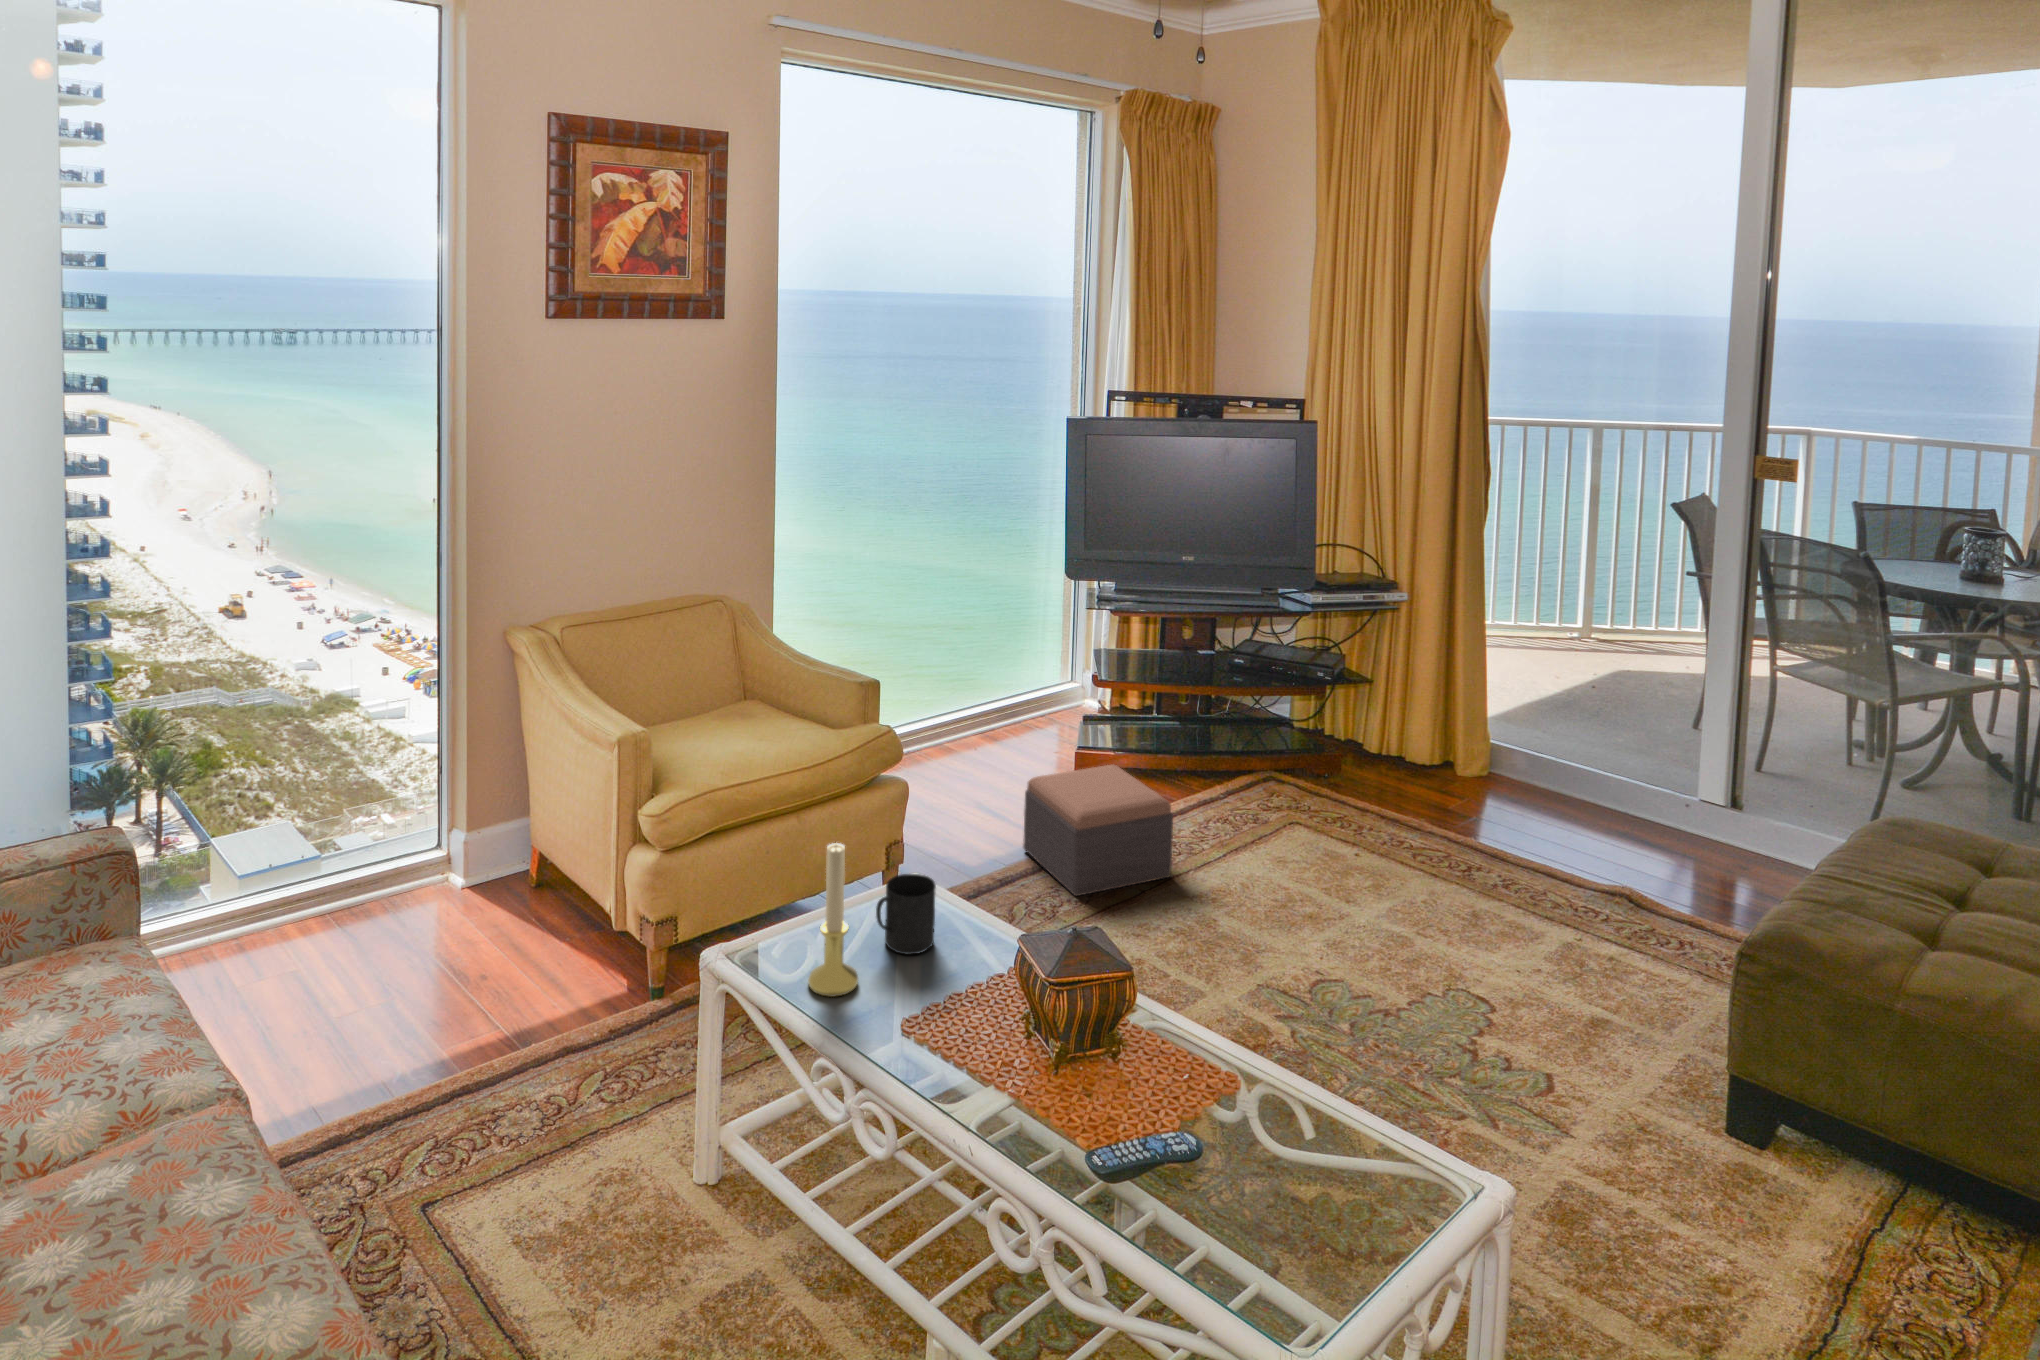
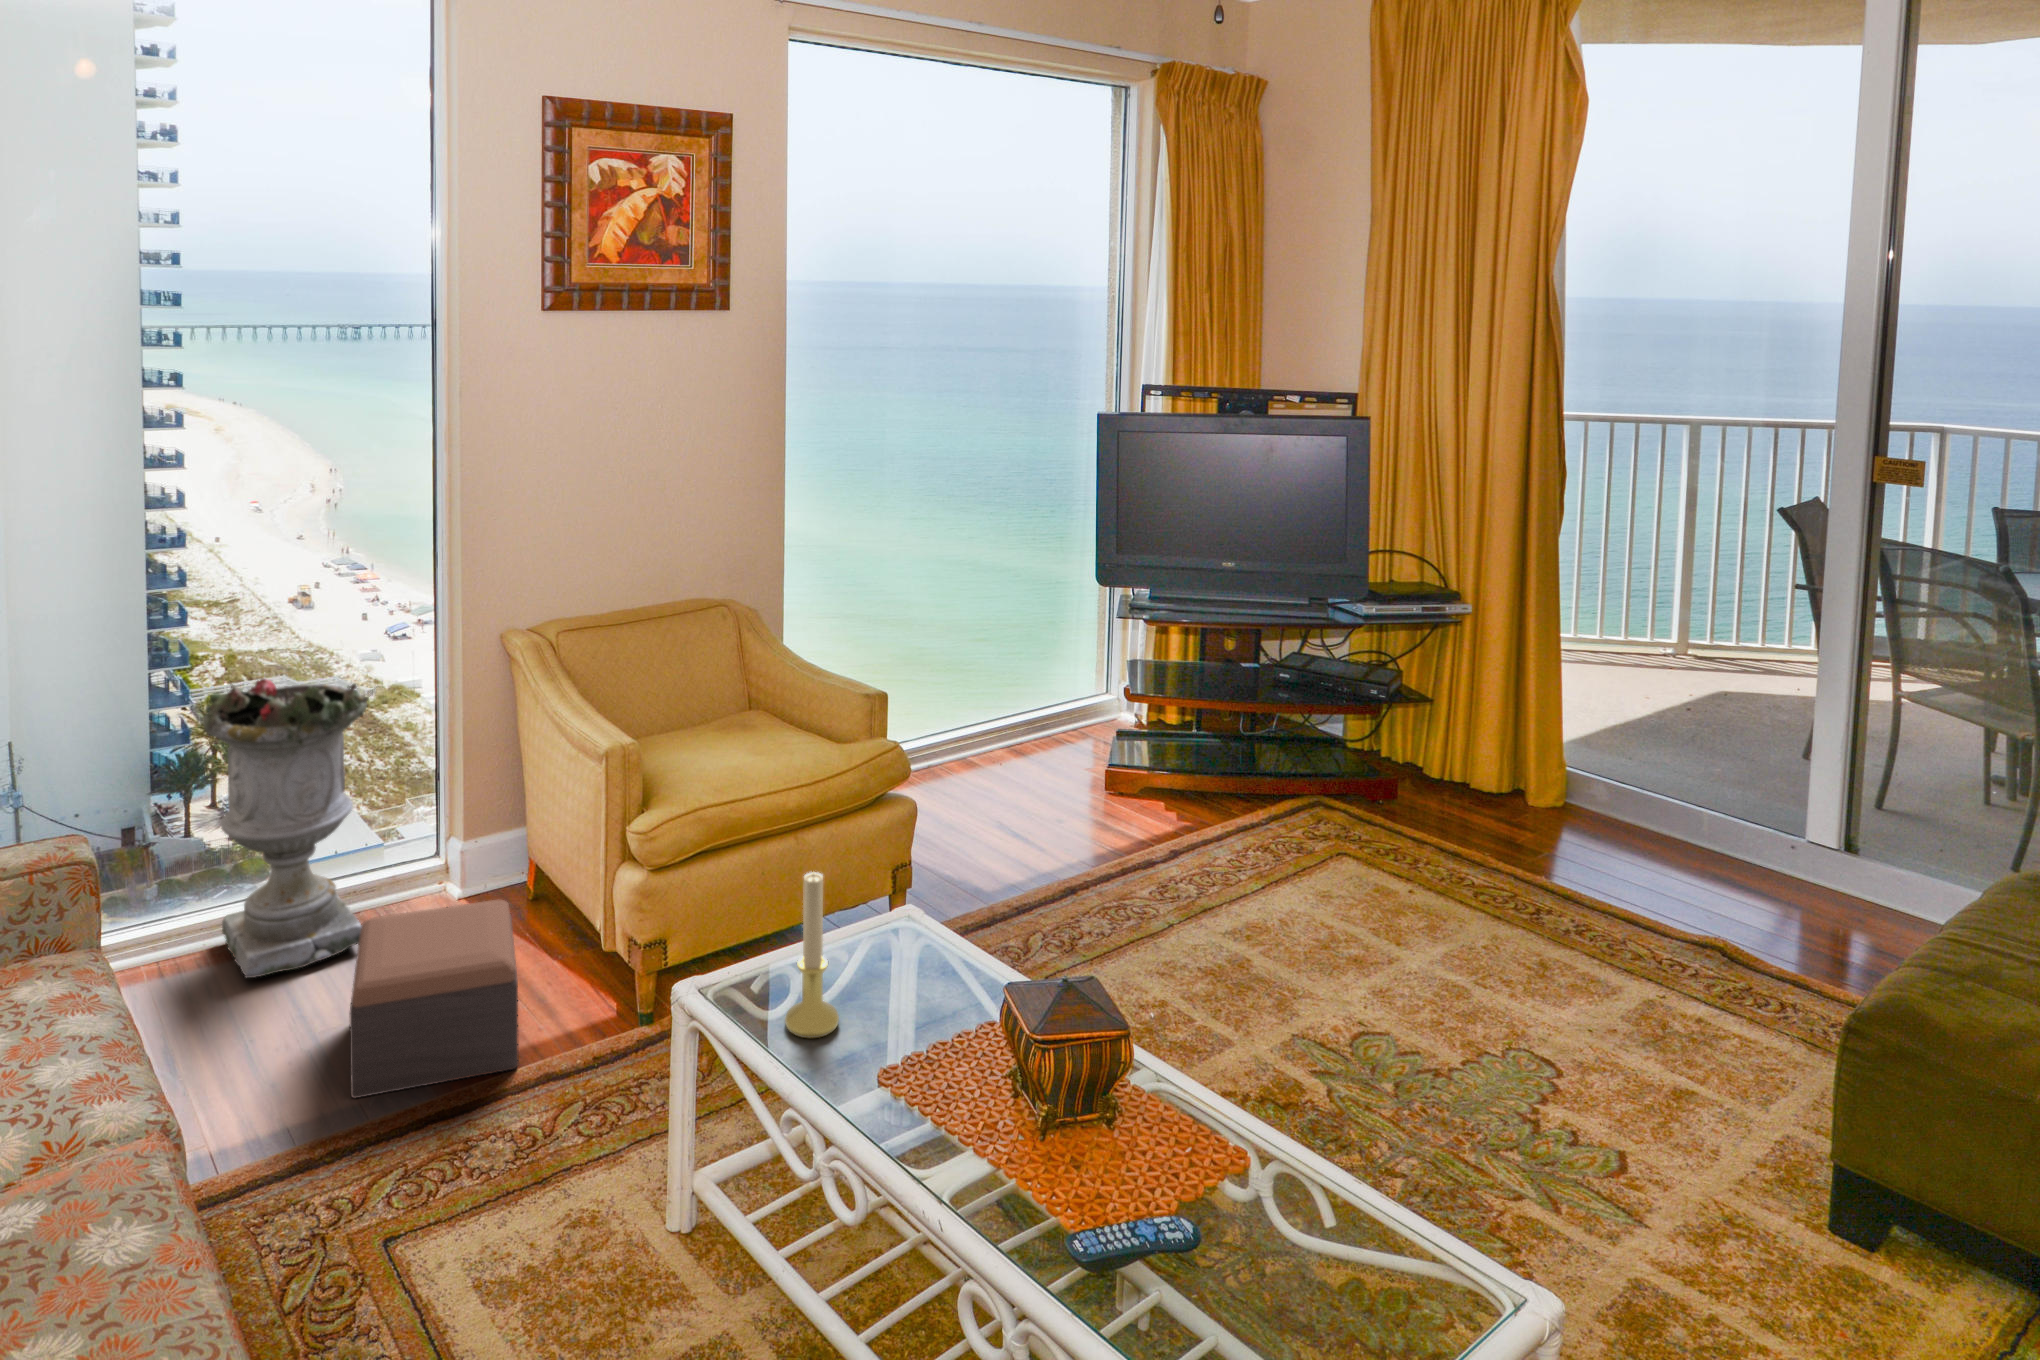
planter: none [212,677,388,971] -> present [203,678,374,978]
footstool: present [1023,765,1173,896] -> present [350,900,519,1098]
mug: present [876,874,936,955] -> none [861,905,926,994]

